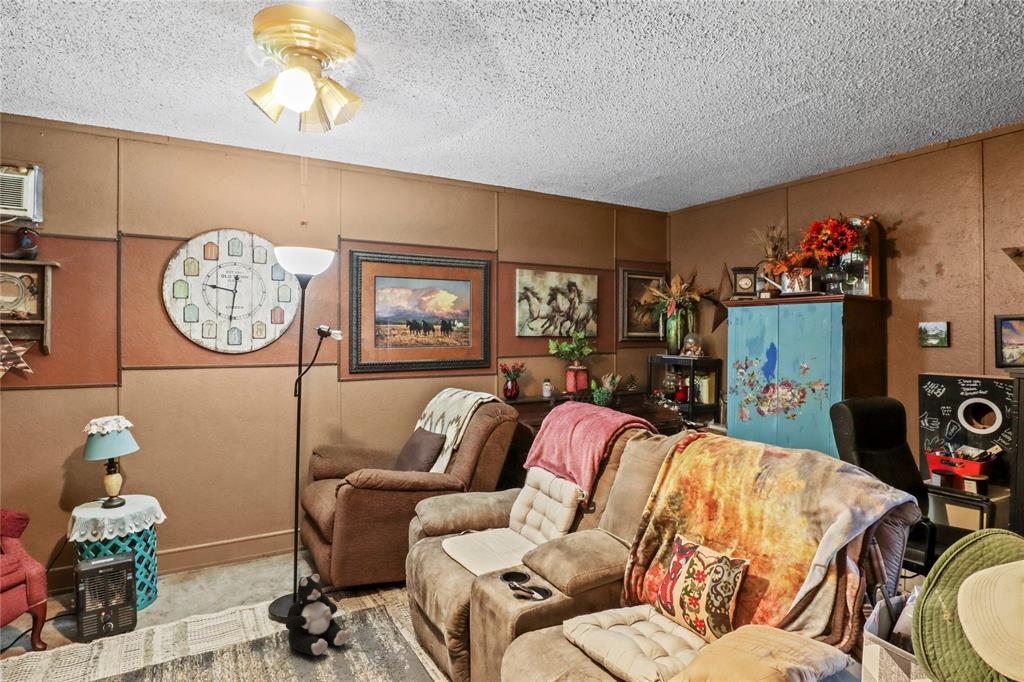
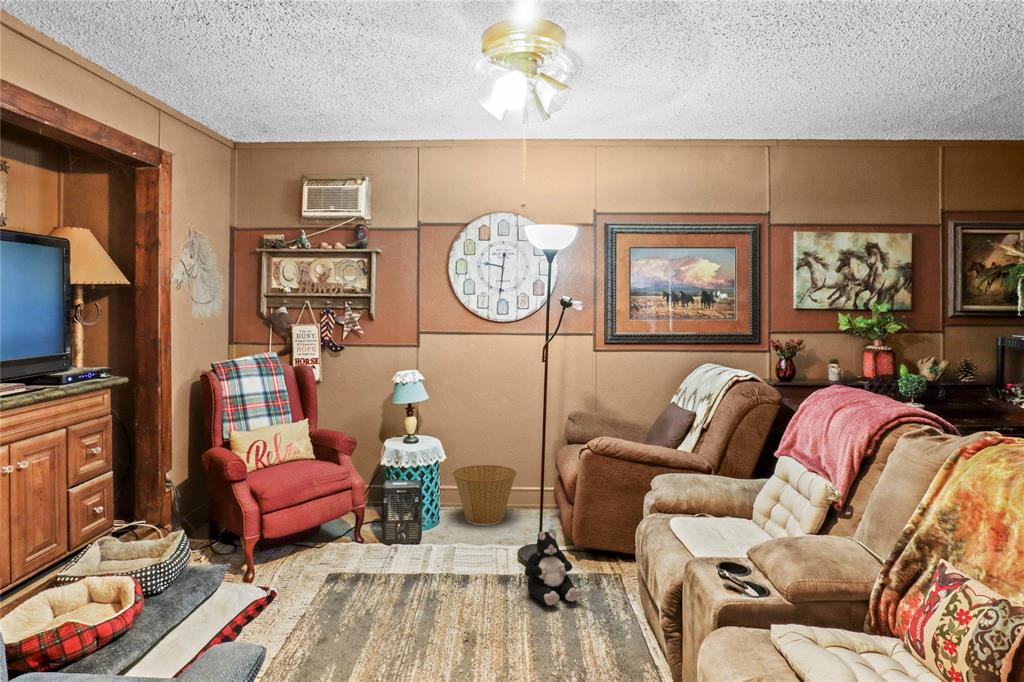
basket: none [177,514,257,584] -> present [452,465,517,524]

